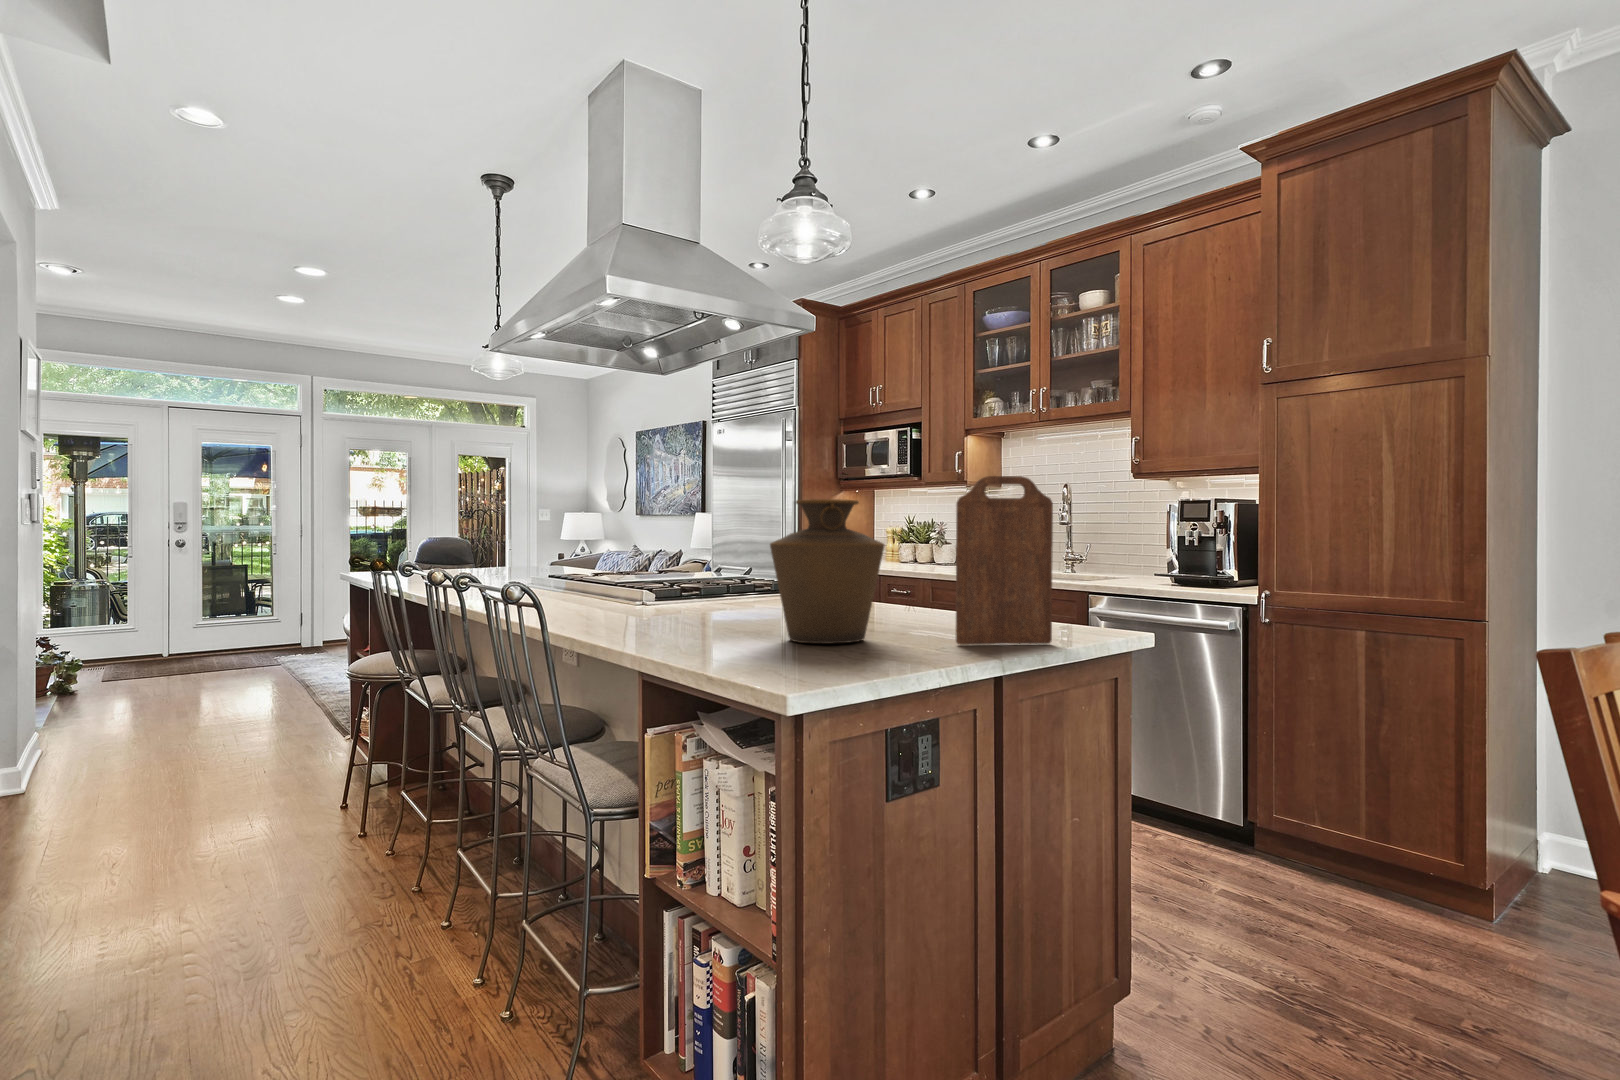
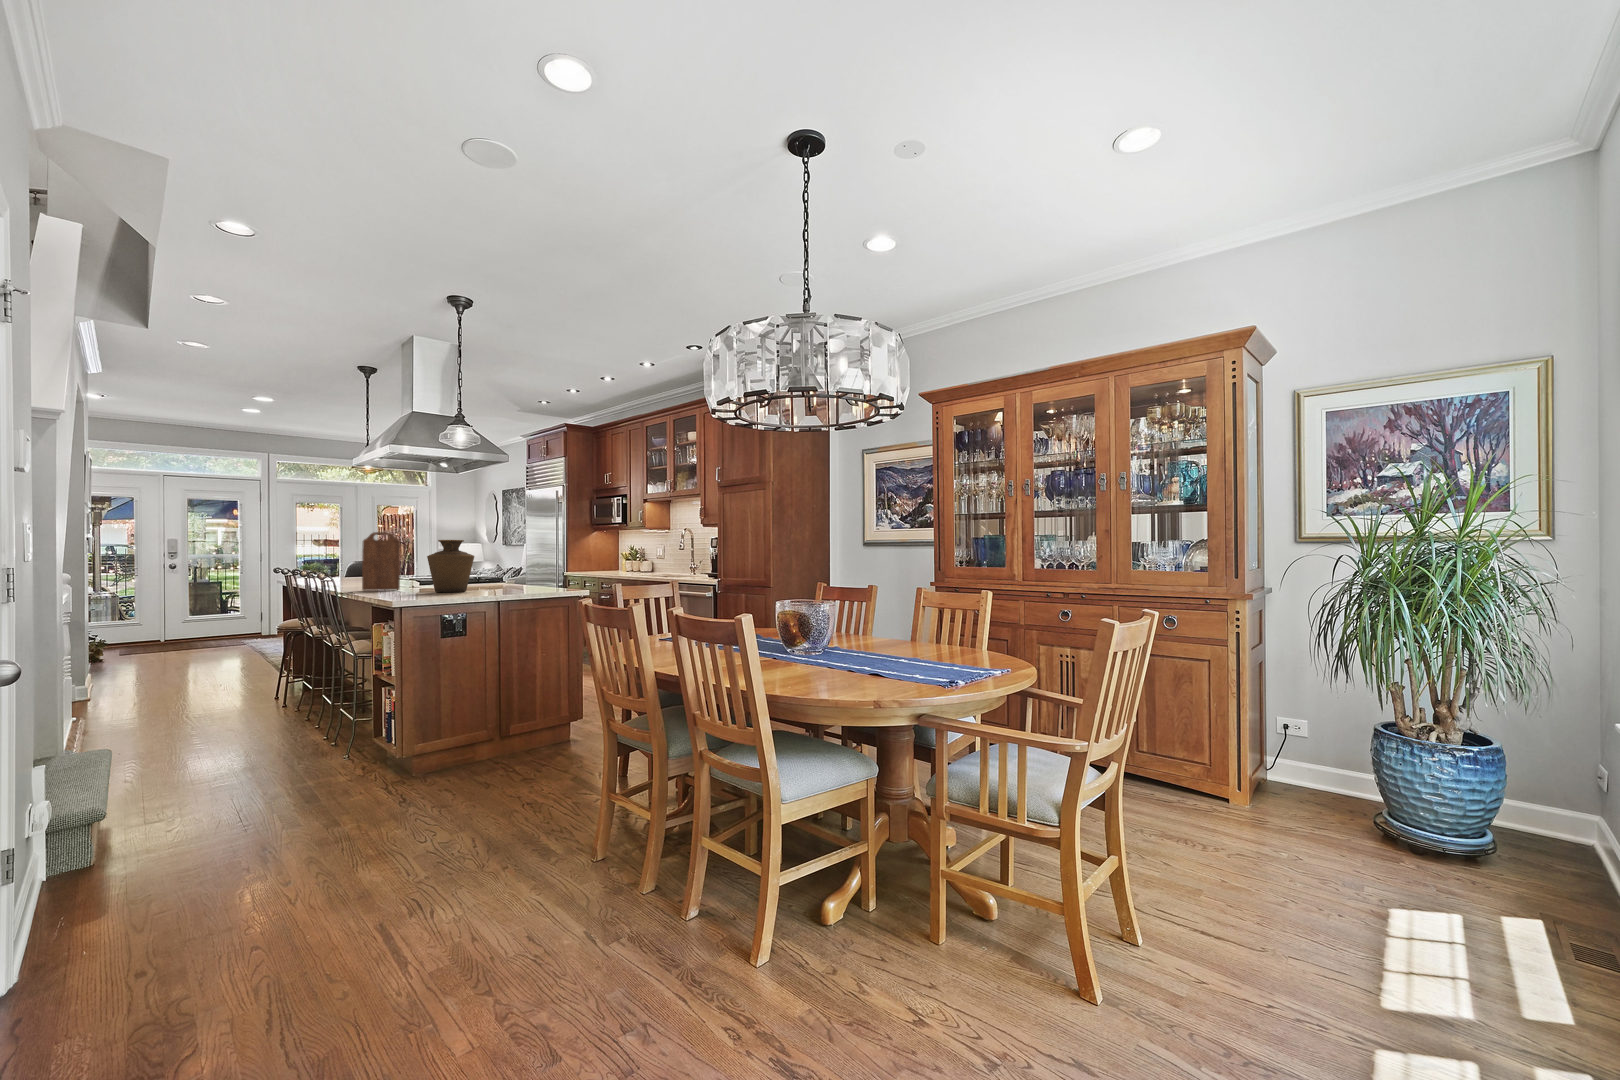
cutting board: present [956,476,1053,645] -> present [362,532,400,591]

